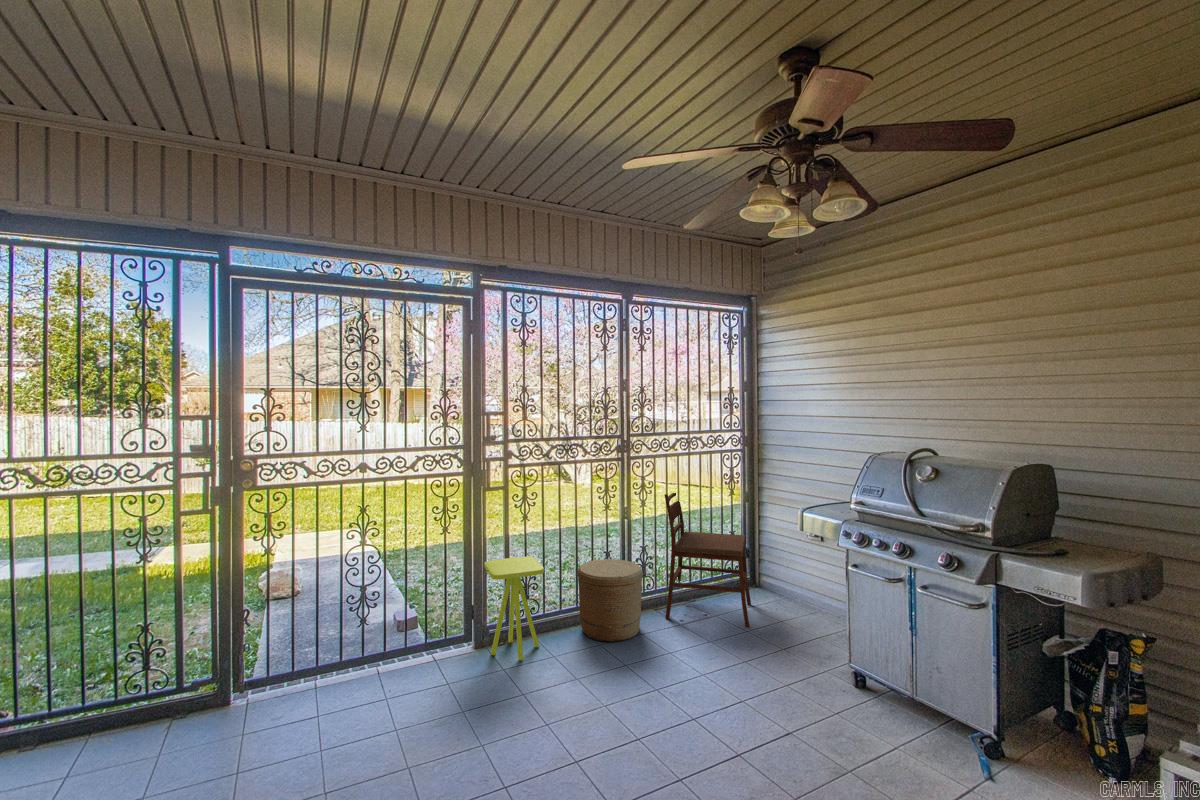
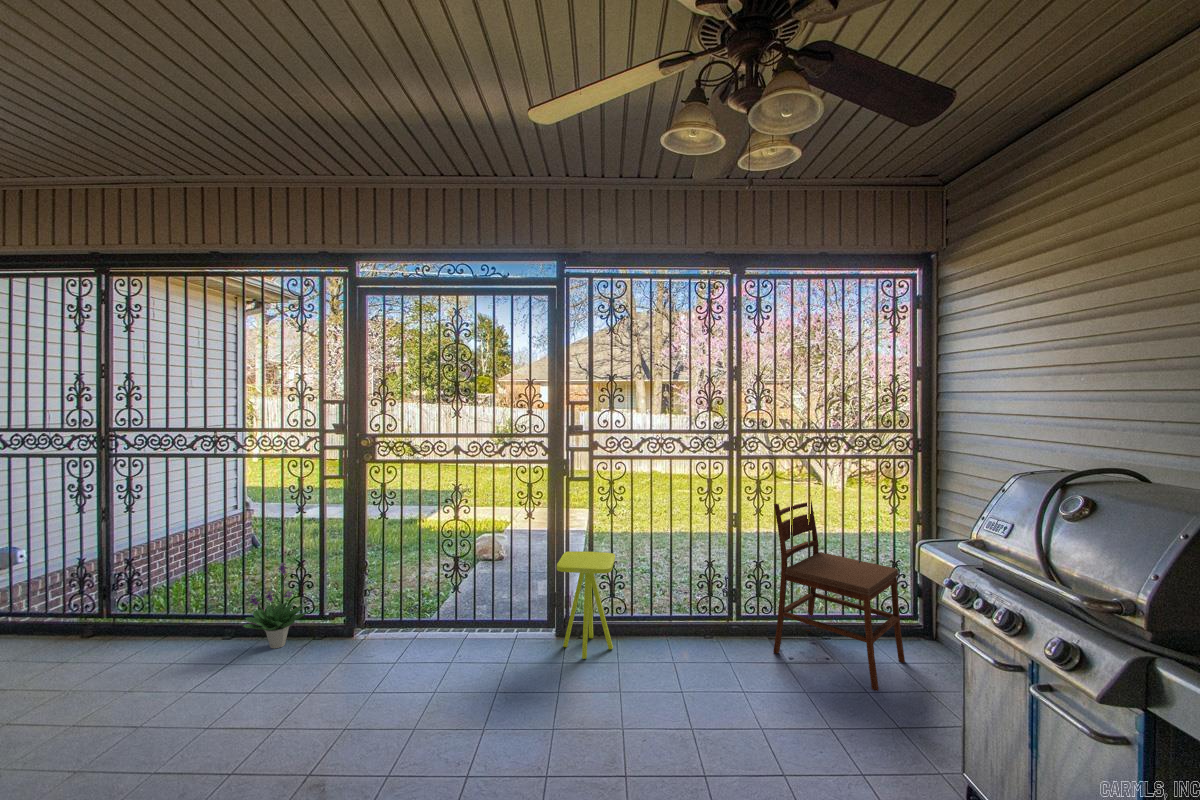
woven basket: present [577,559,642,642] -> none [662,569,737,665]
potted plant: none [71,630,171,748] -> present [243,563,310,649]

